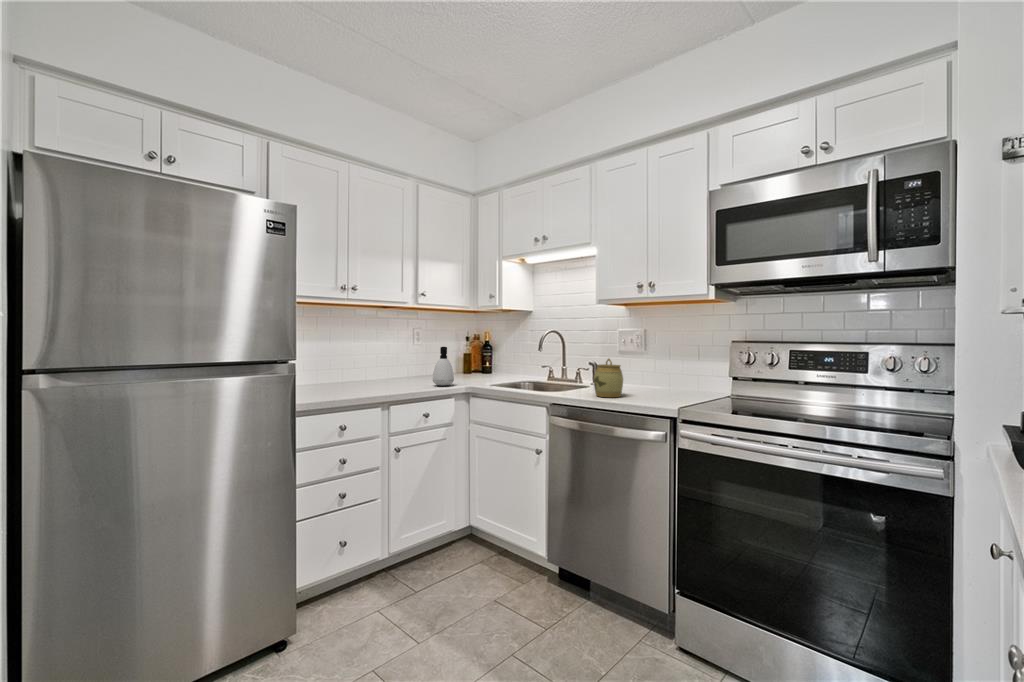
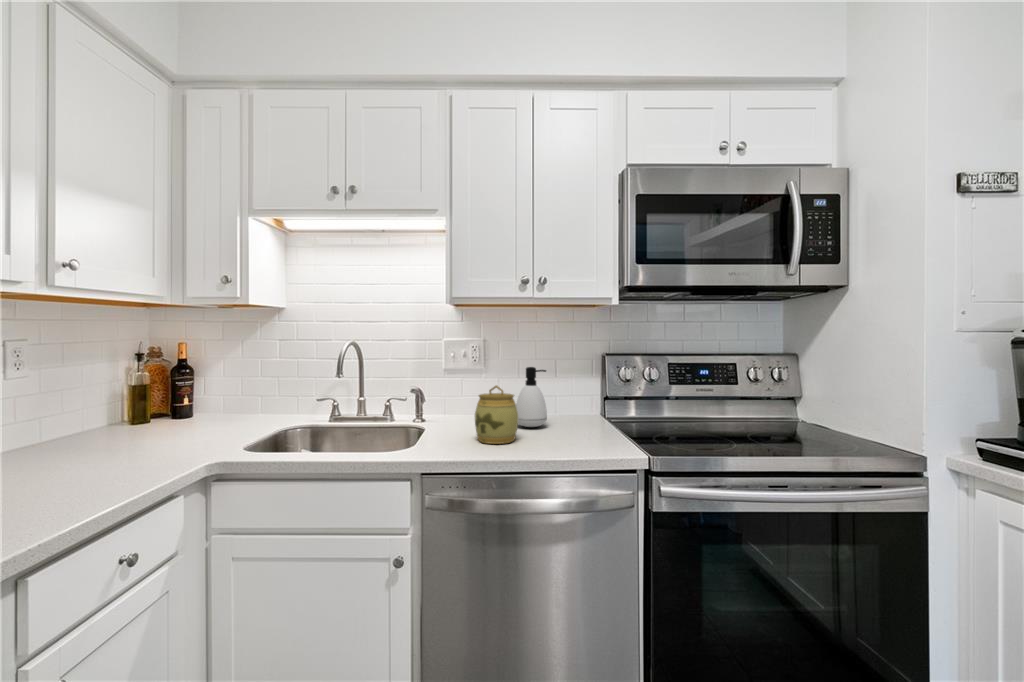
soap dispenser: present [433,347,454,386] -> present [516,367,547,427]

